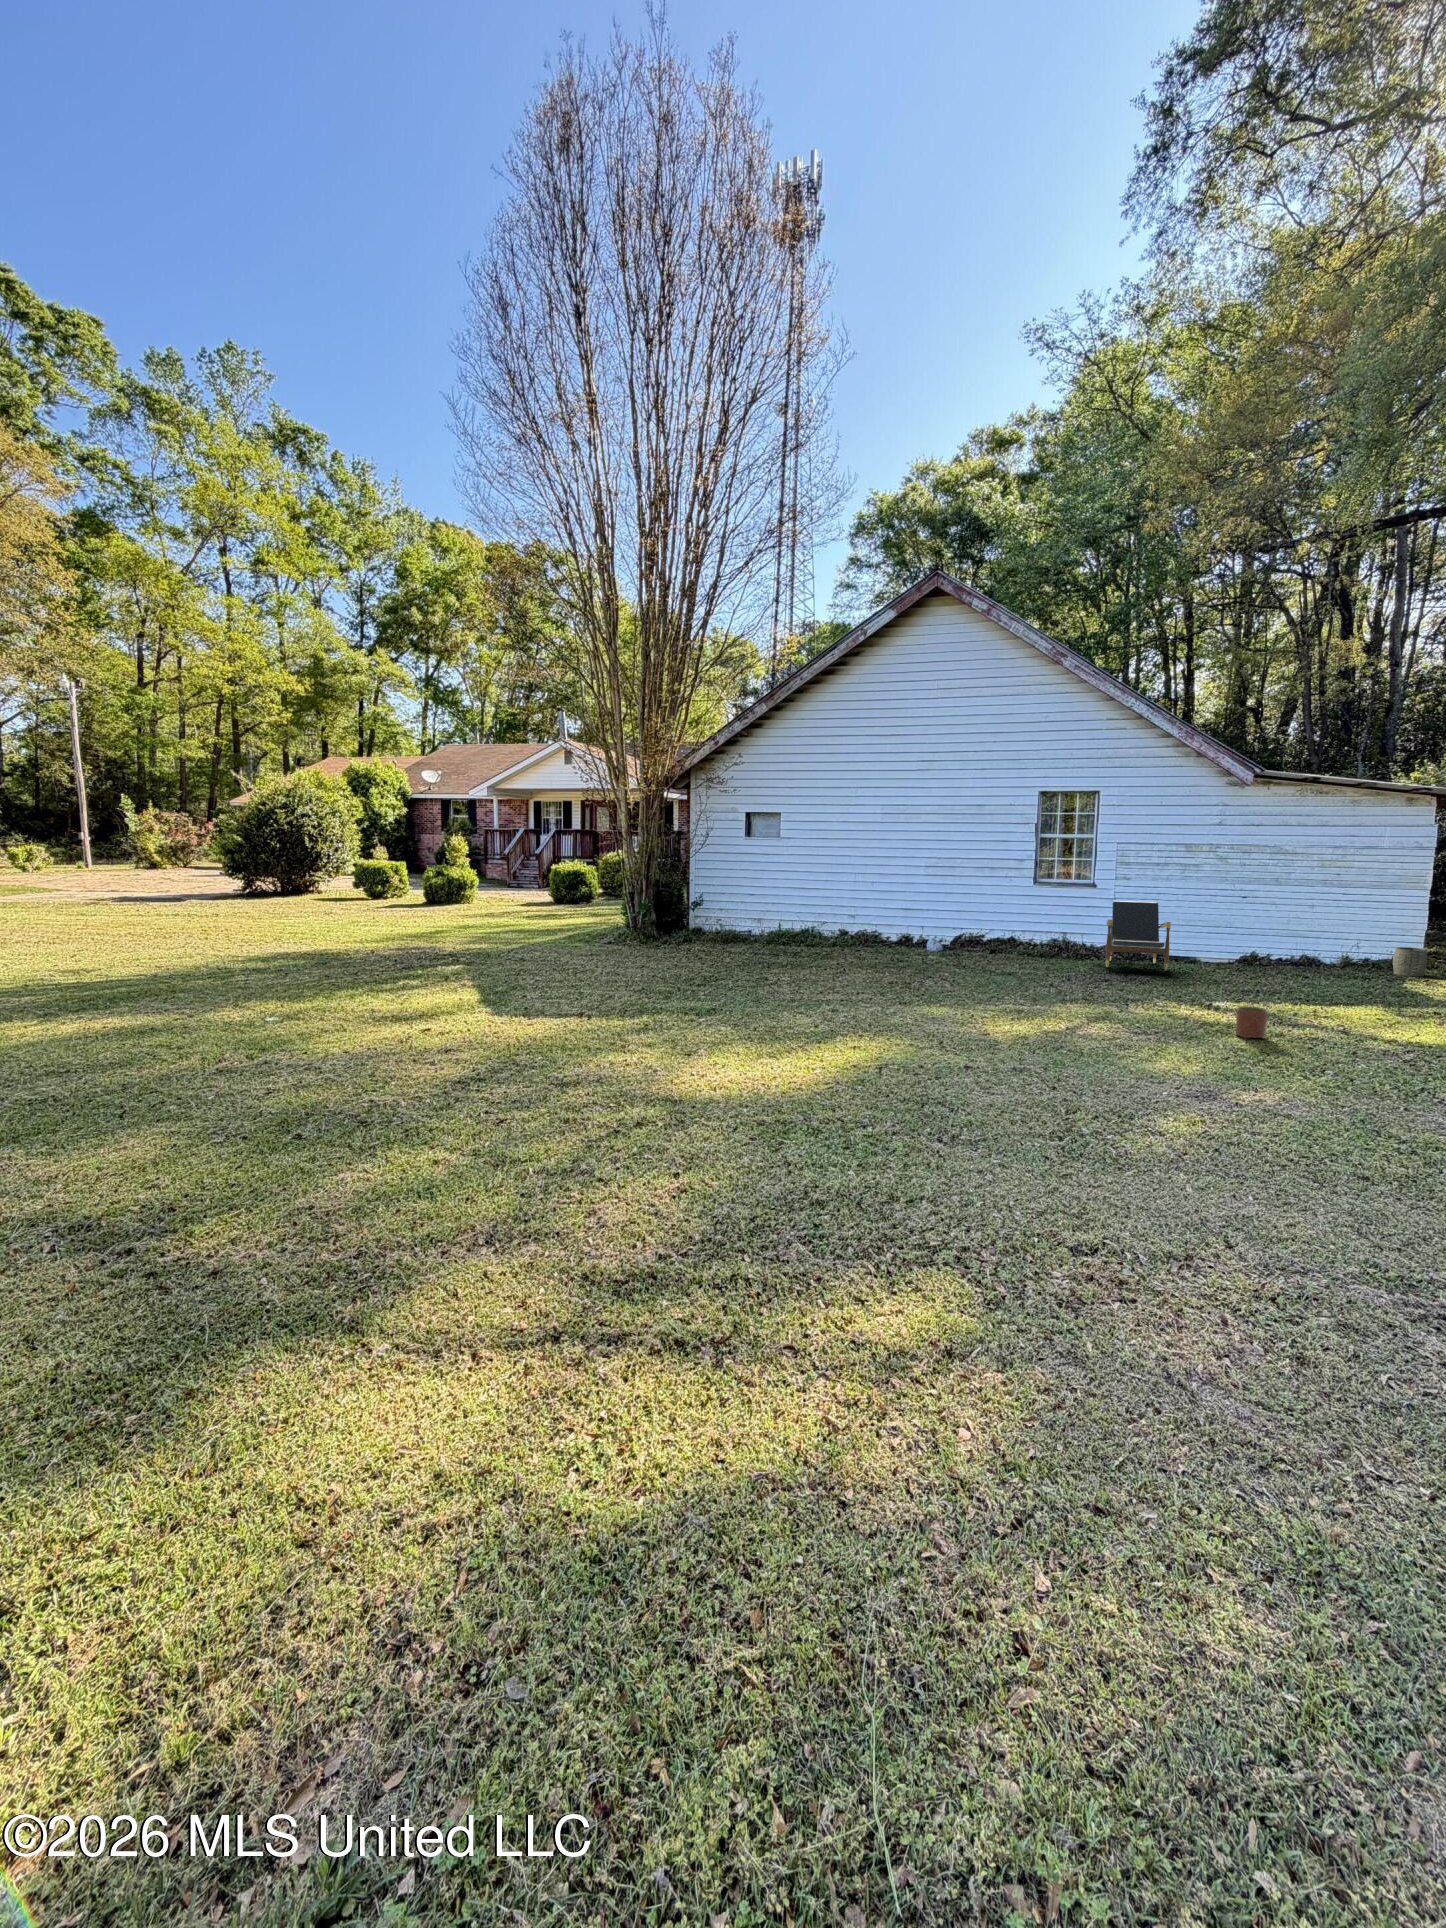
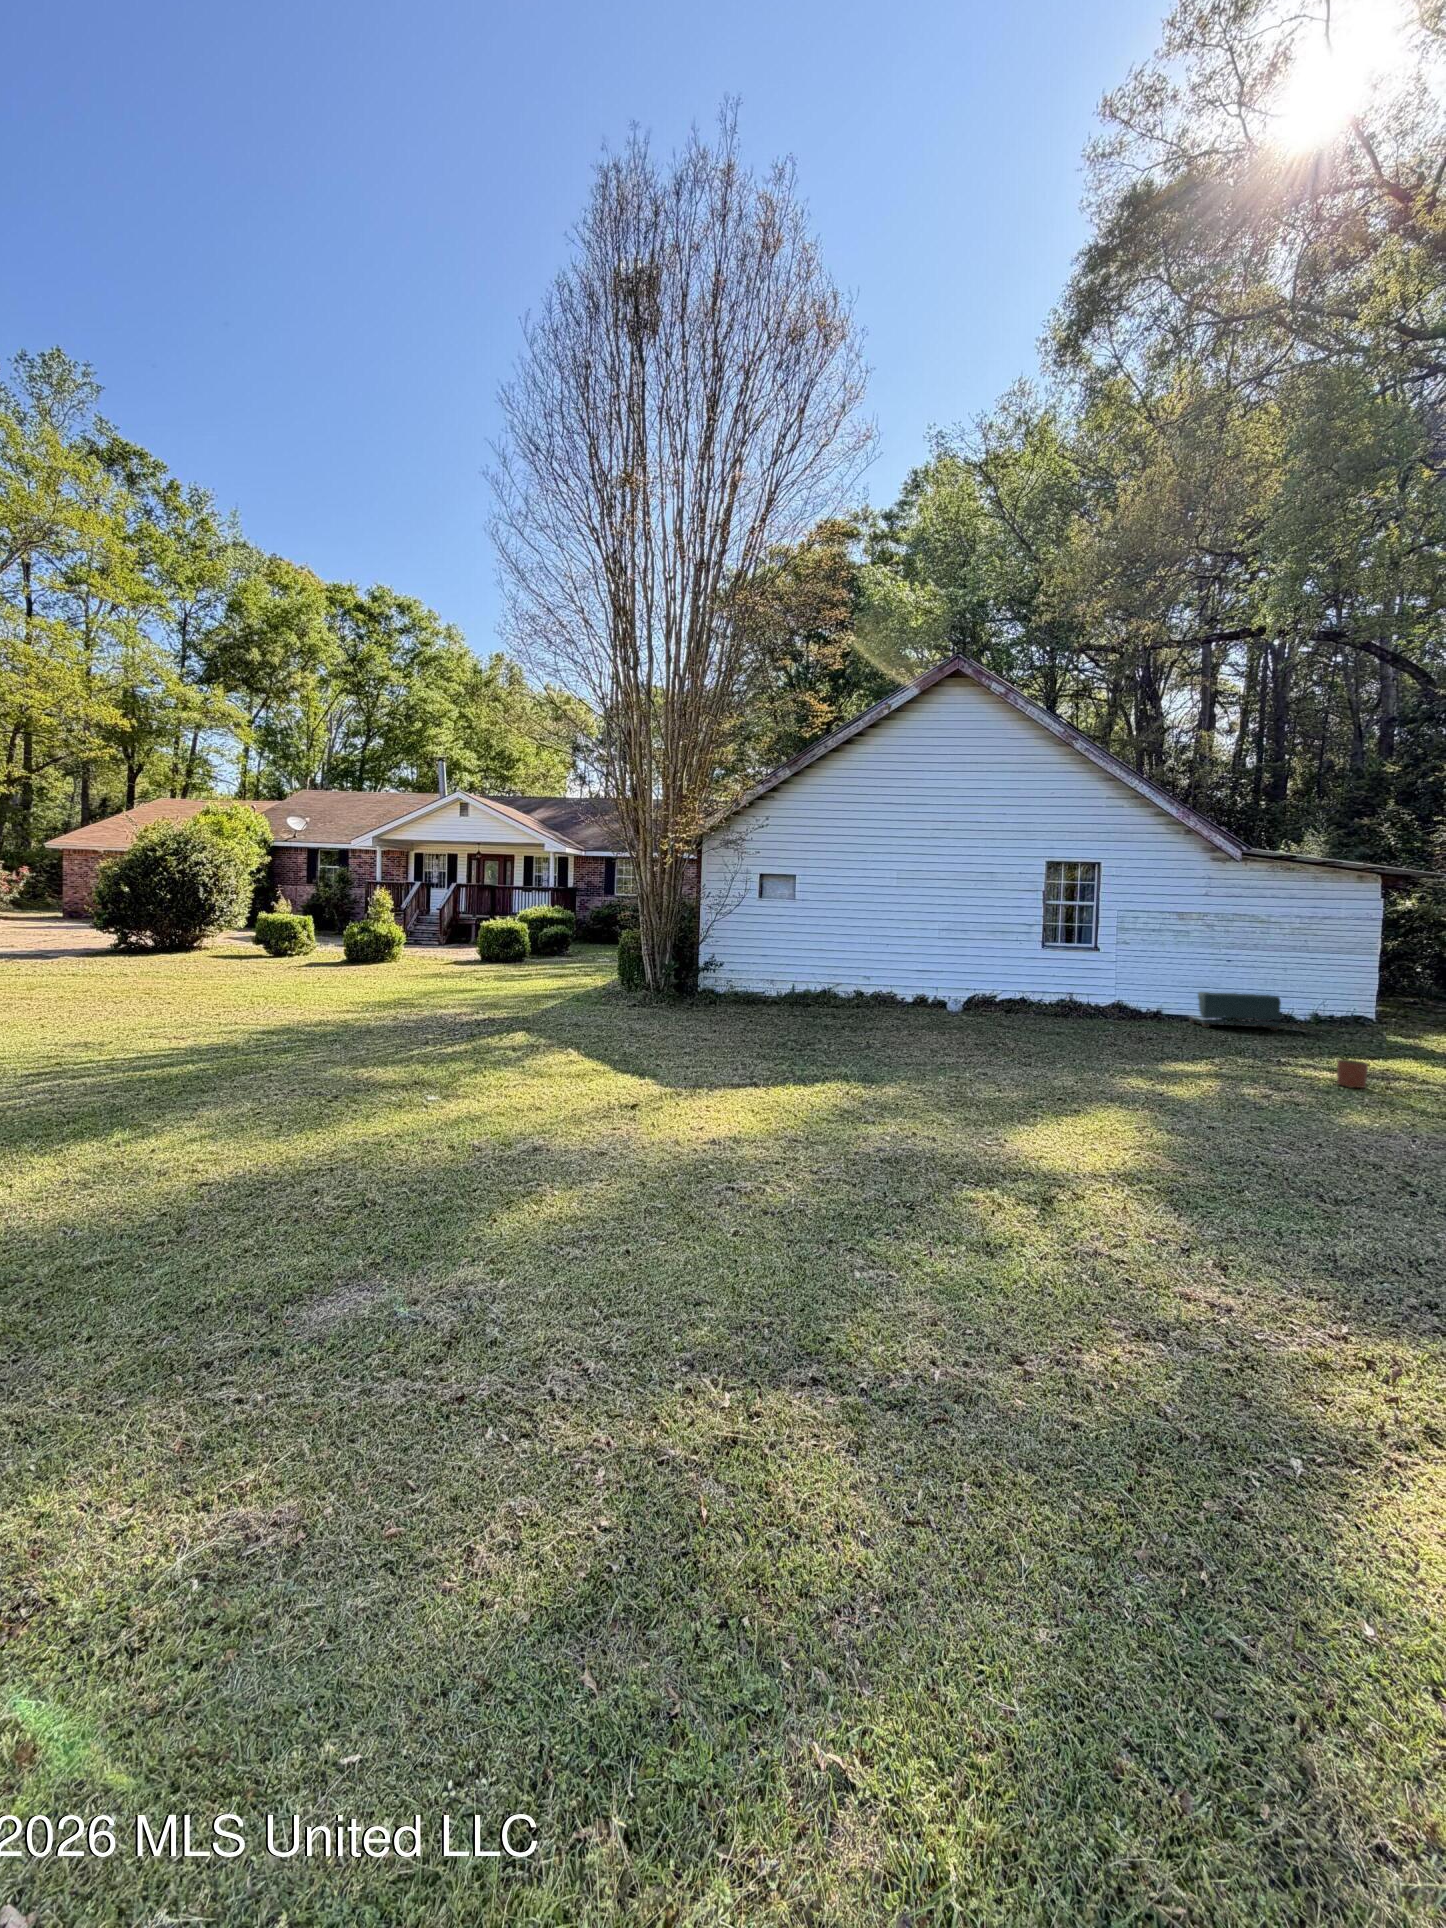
lounge chair: present [1106,901,1171,970] -> none [1115,964,1181,1028]
bench: none [1194,930,1293,974] -> present [1190,992,1281,1031]
woven basket: present [1393,947,1427,977] -> none [1351,1007,1381,1032]

